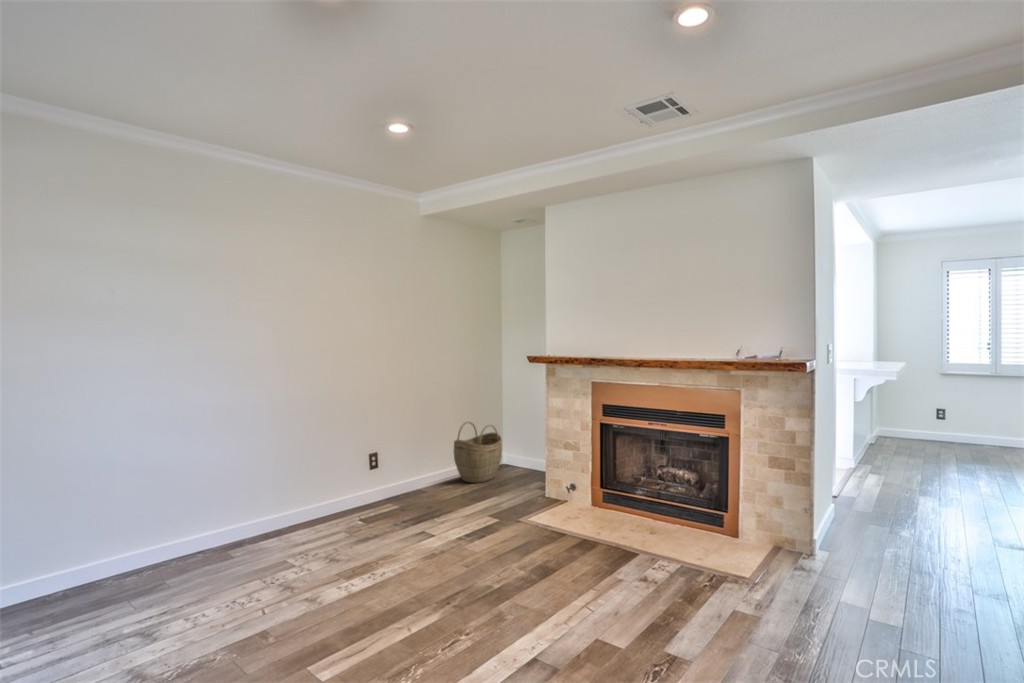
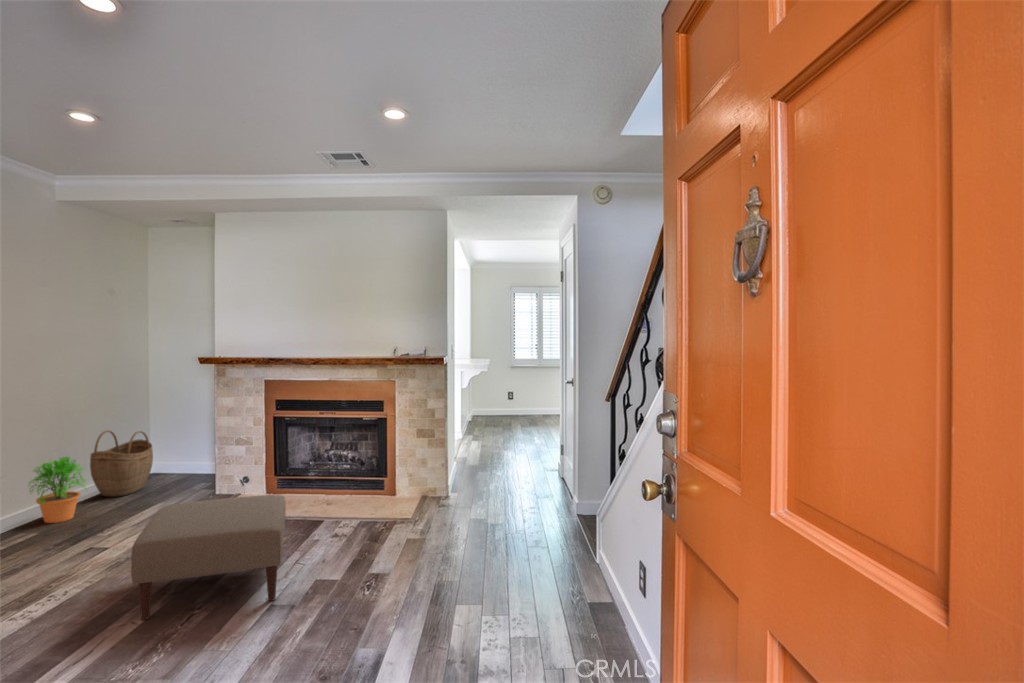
potted plant: none [400,440,447,499] -> present [29,457,86,523]
ottoman: none [406,506,578,652] -> present [131,495,286,620]

